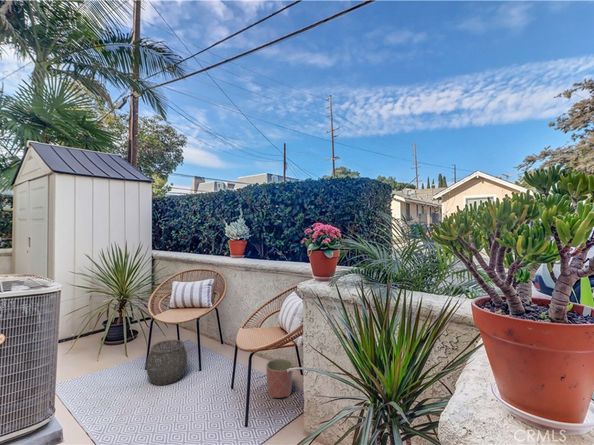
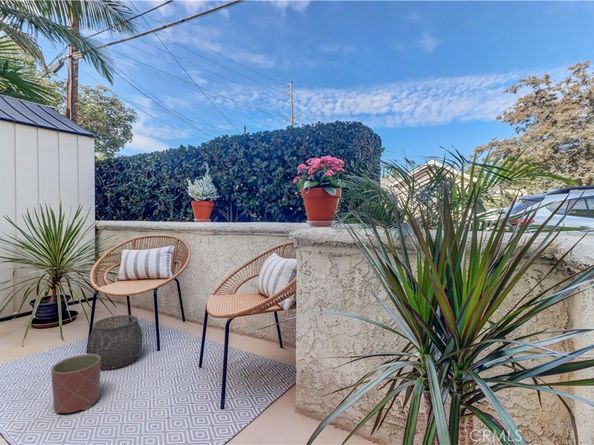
planter: present [266,359,293,398] -> present [51,354,101,414]

